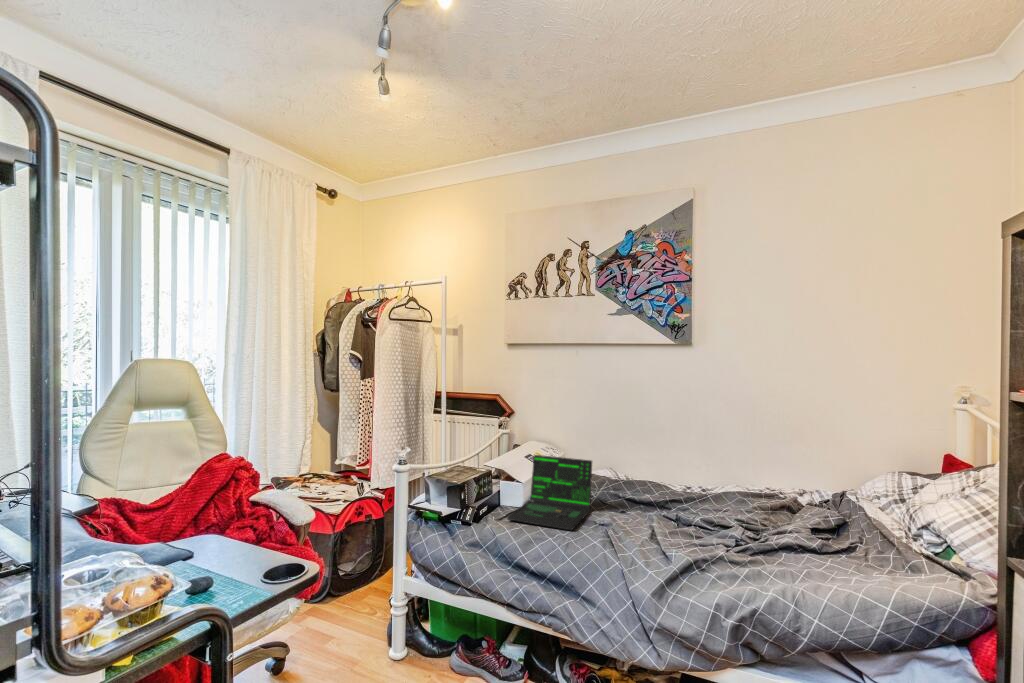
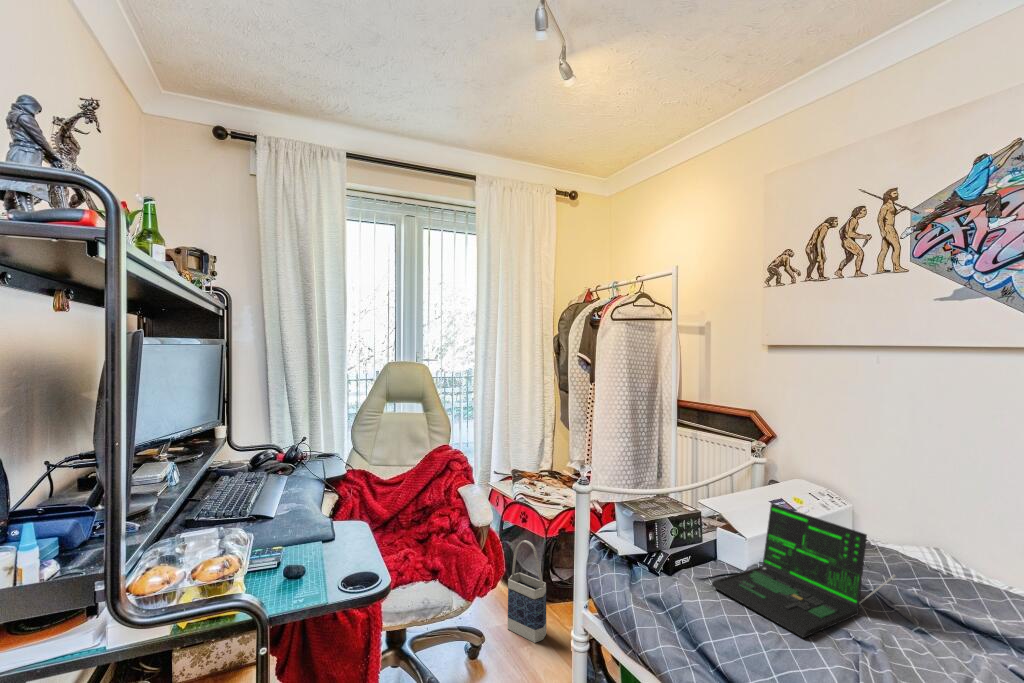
bag: none [302,538,343,633] -> present [508,540,546,643]

